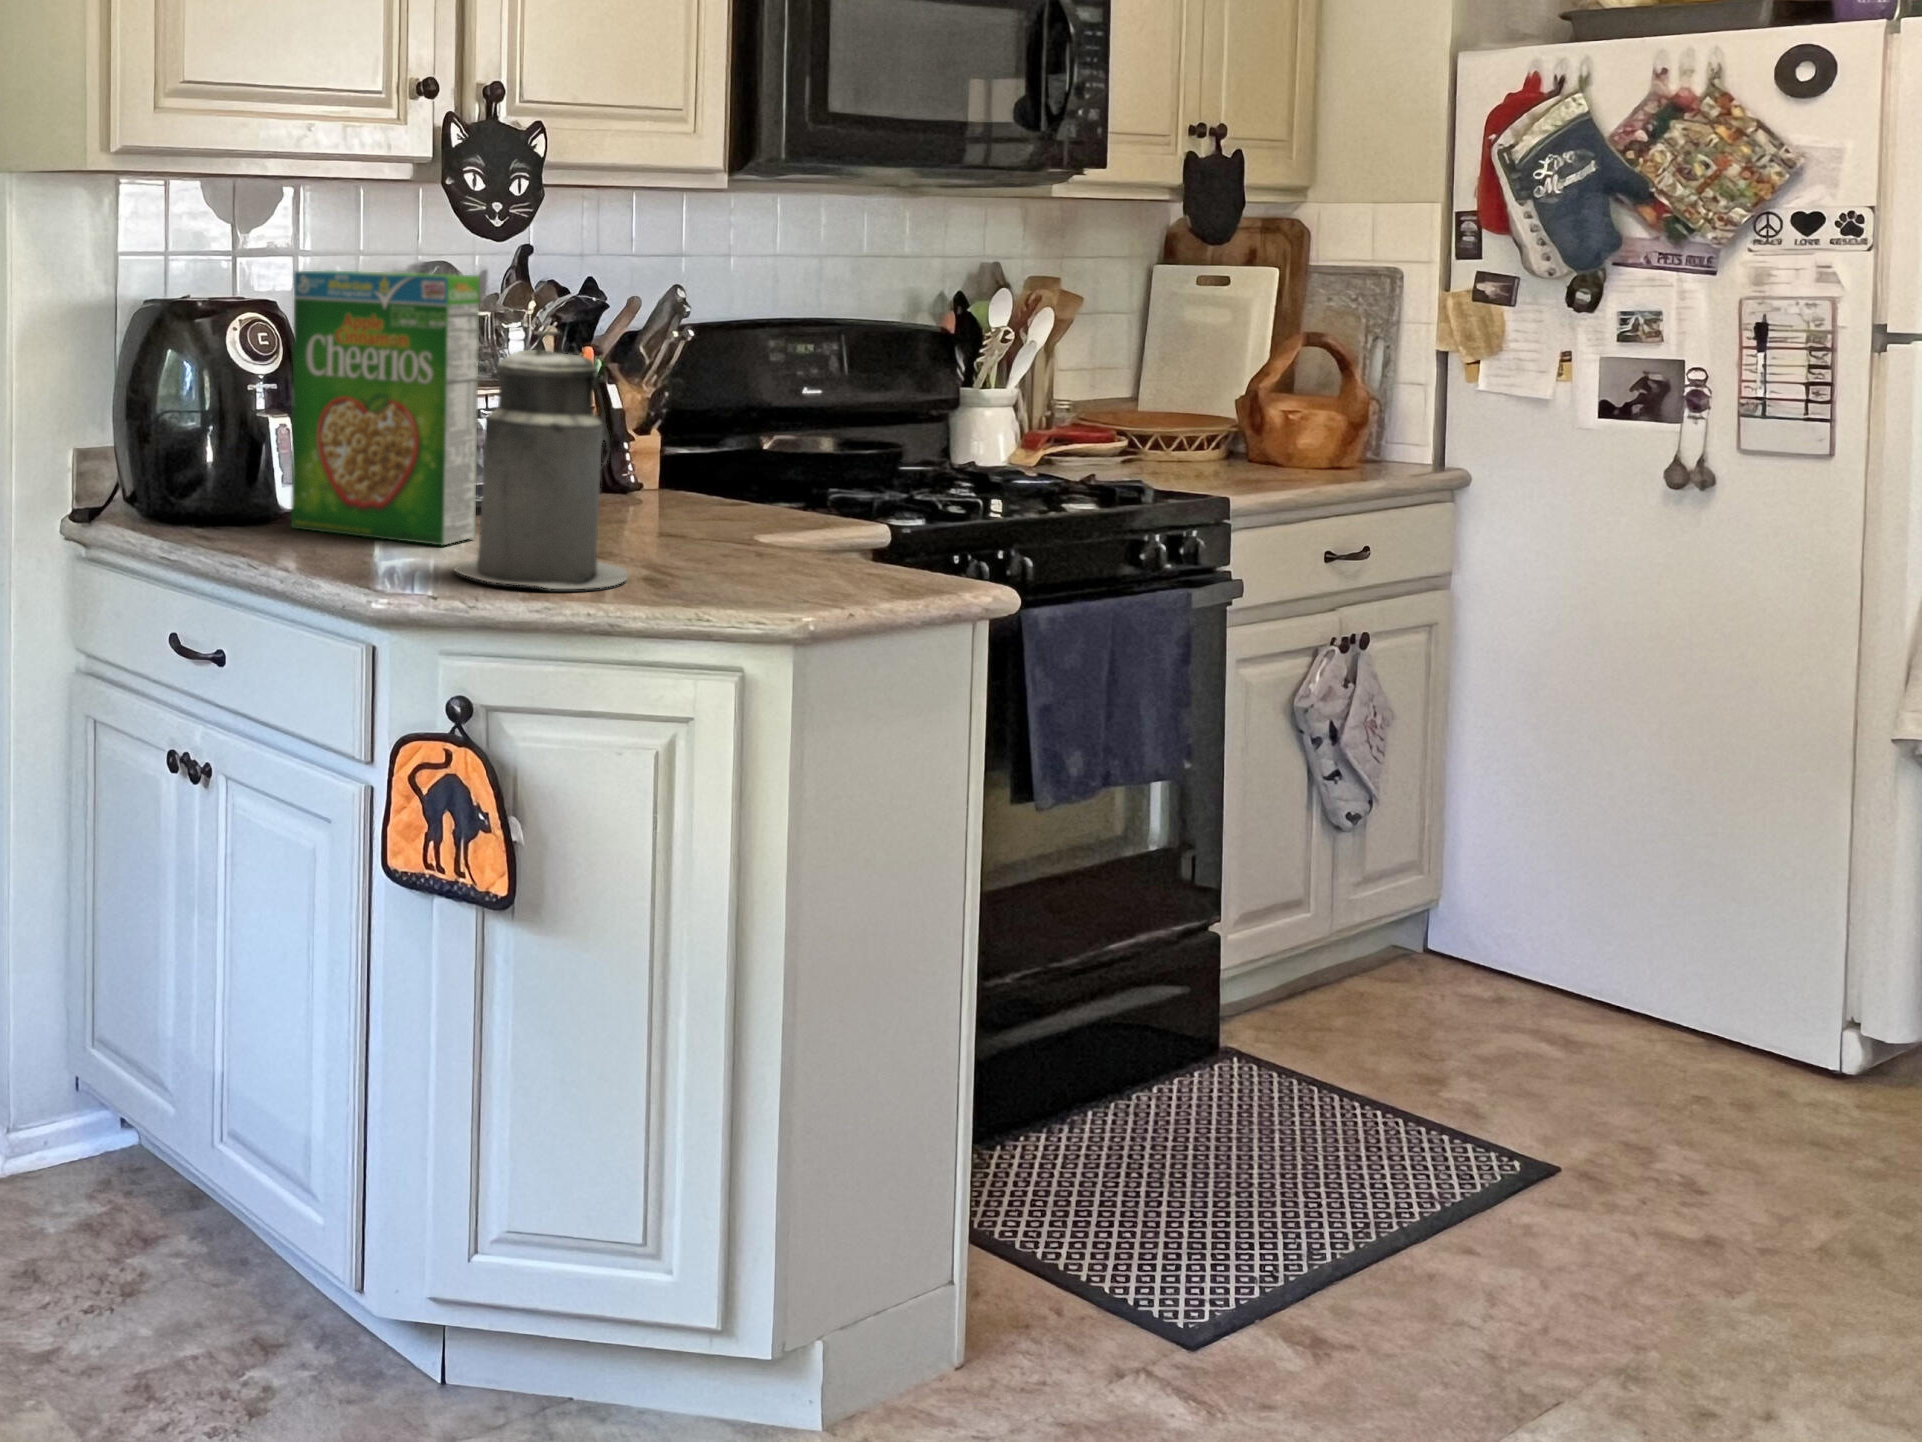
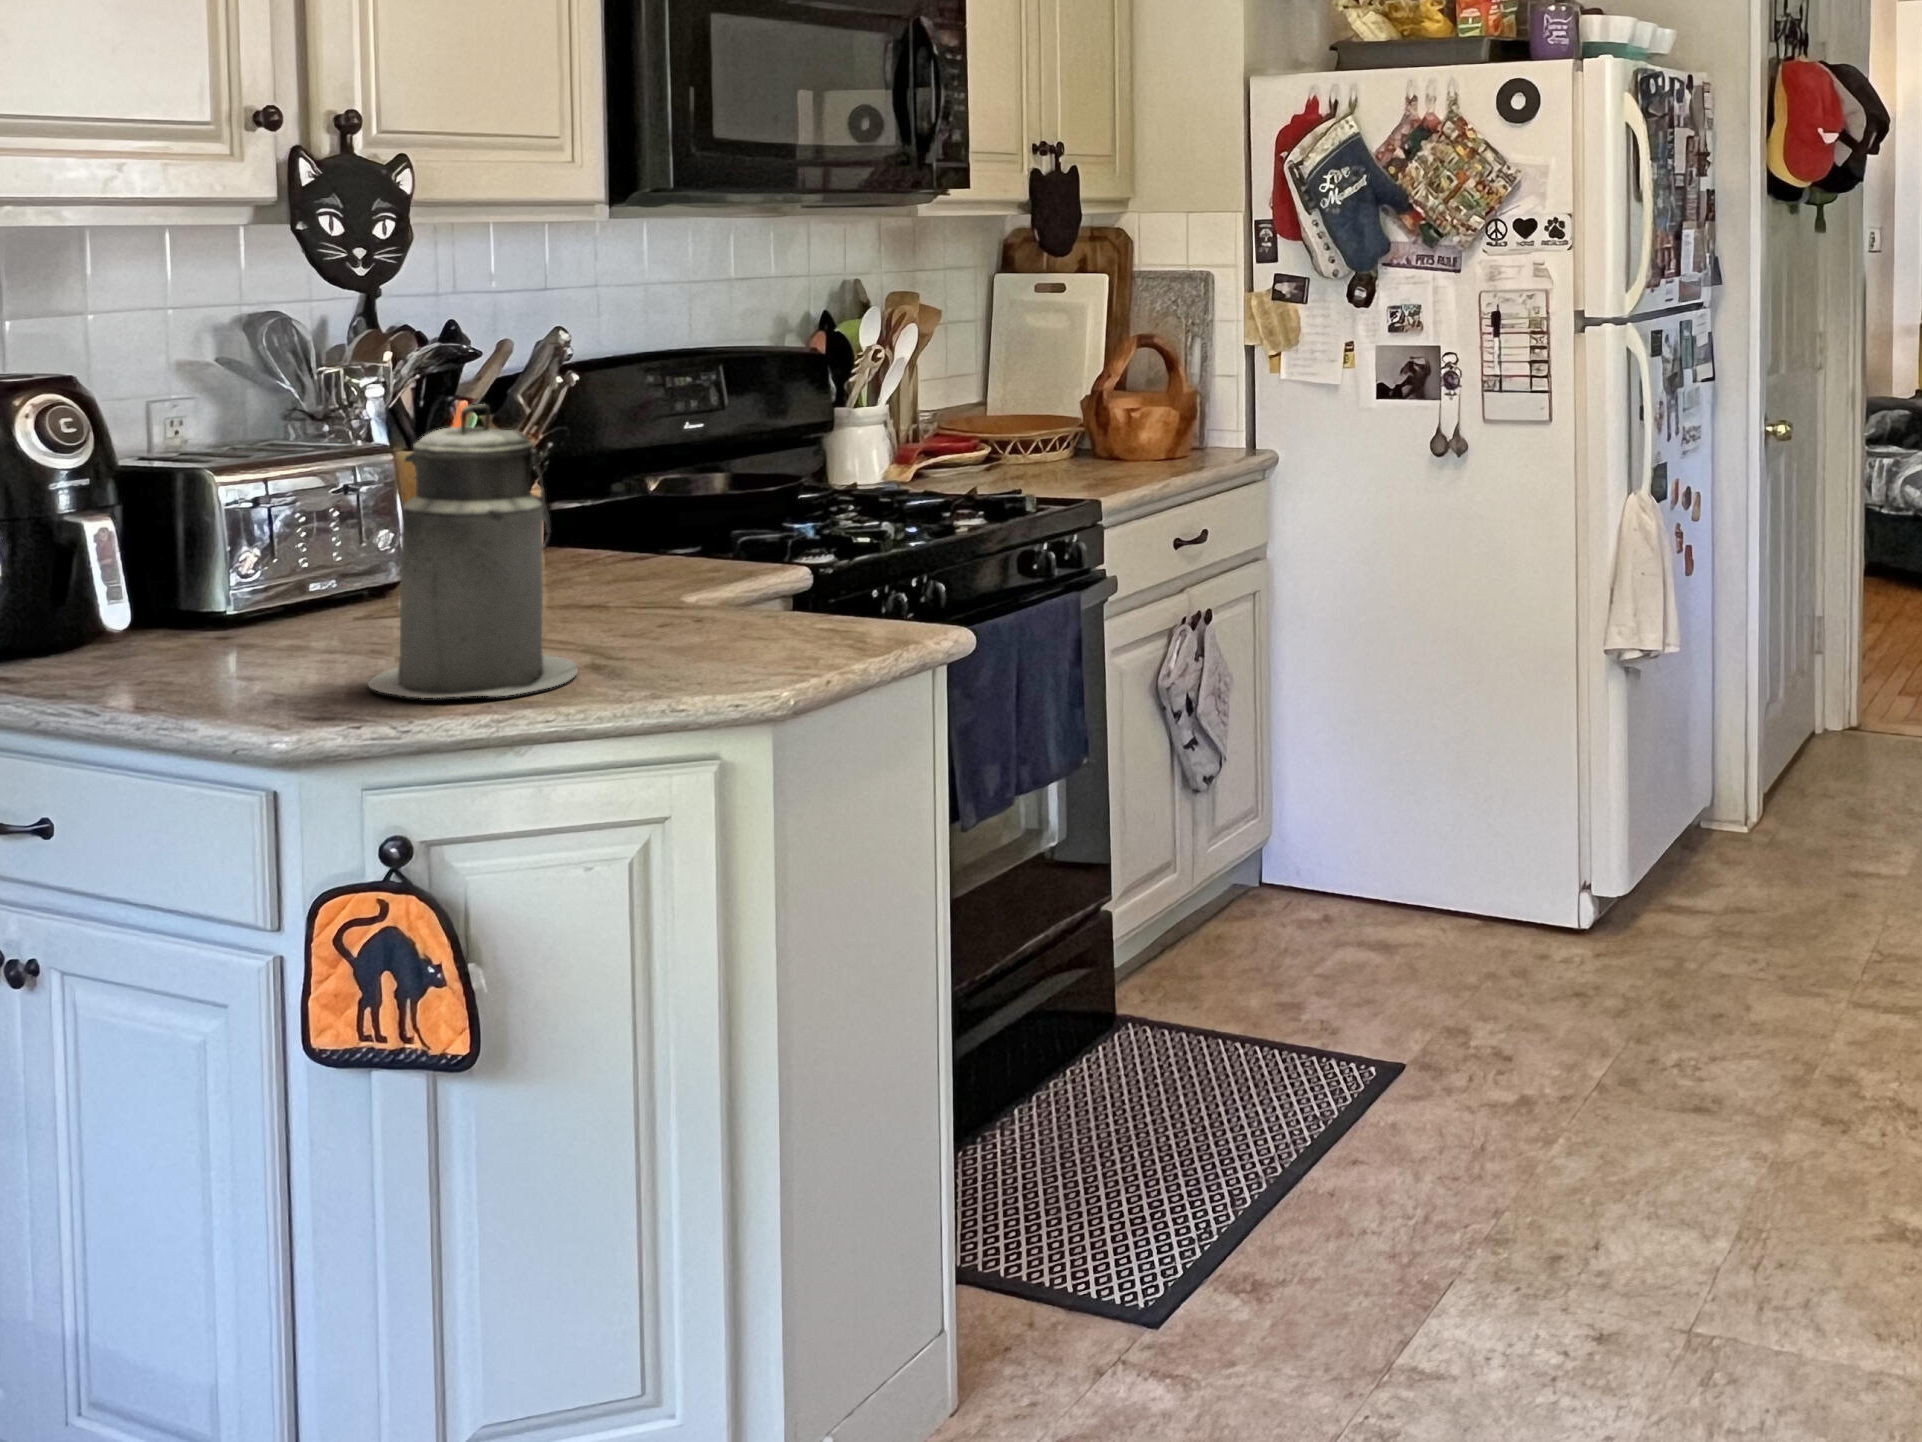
cereal box: present [291,271,480,546] -> none [114,339,370,655]

